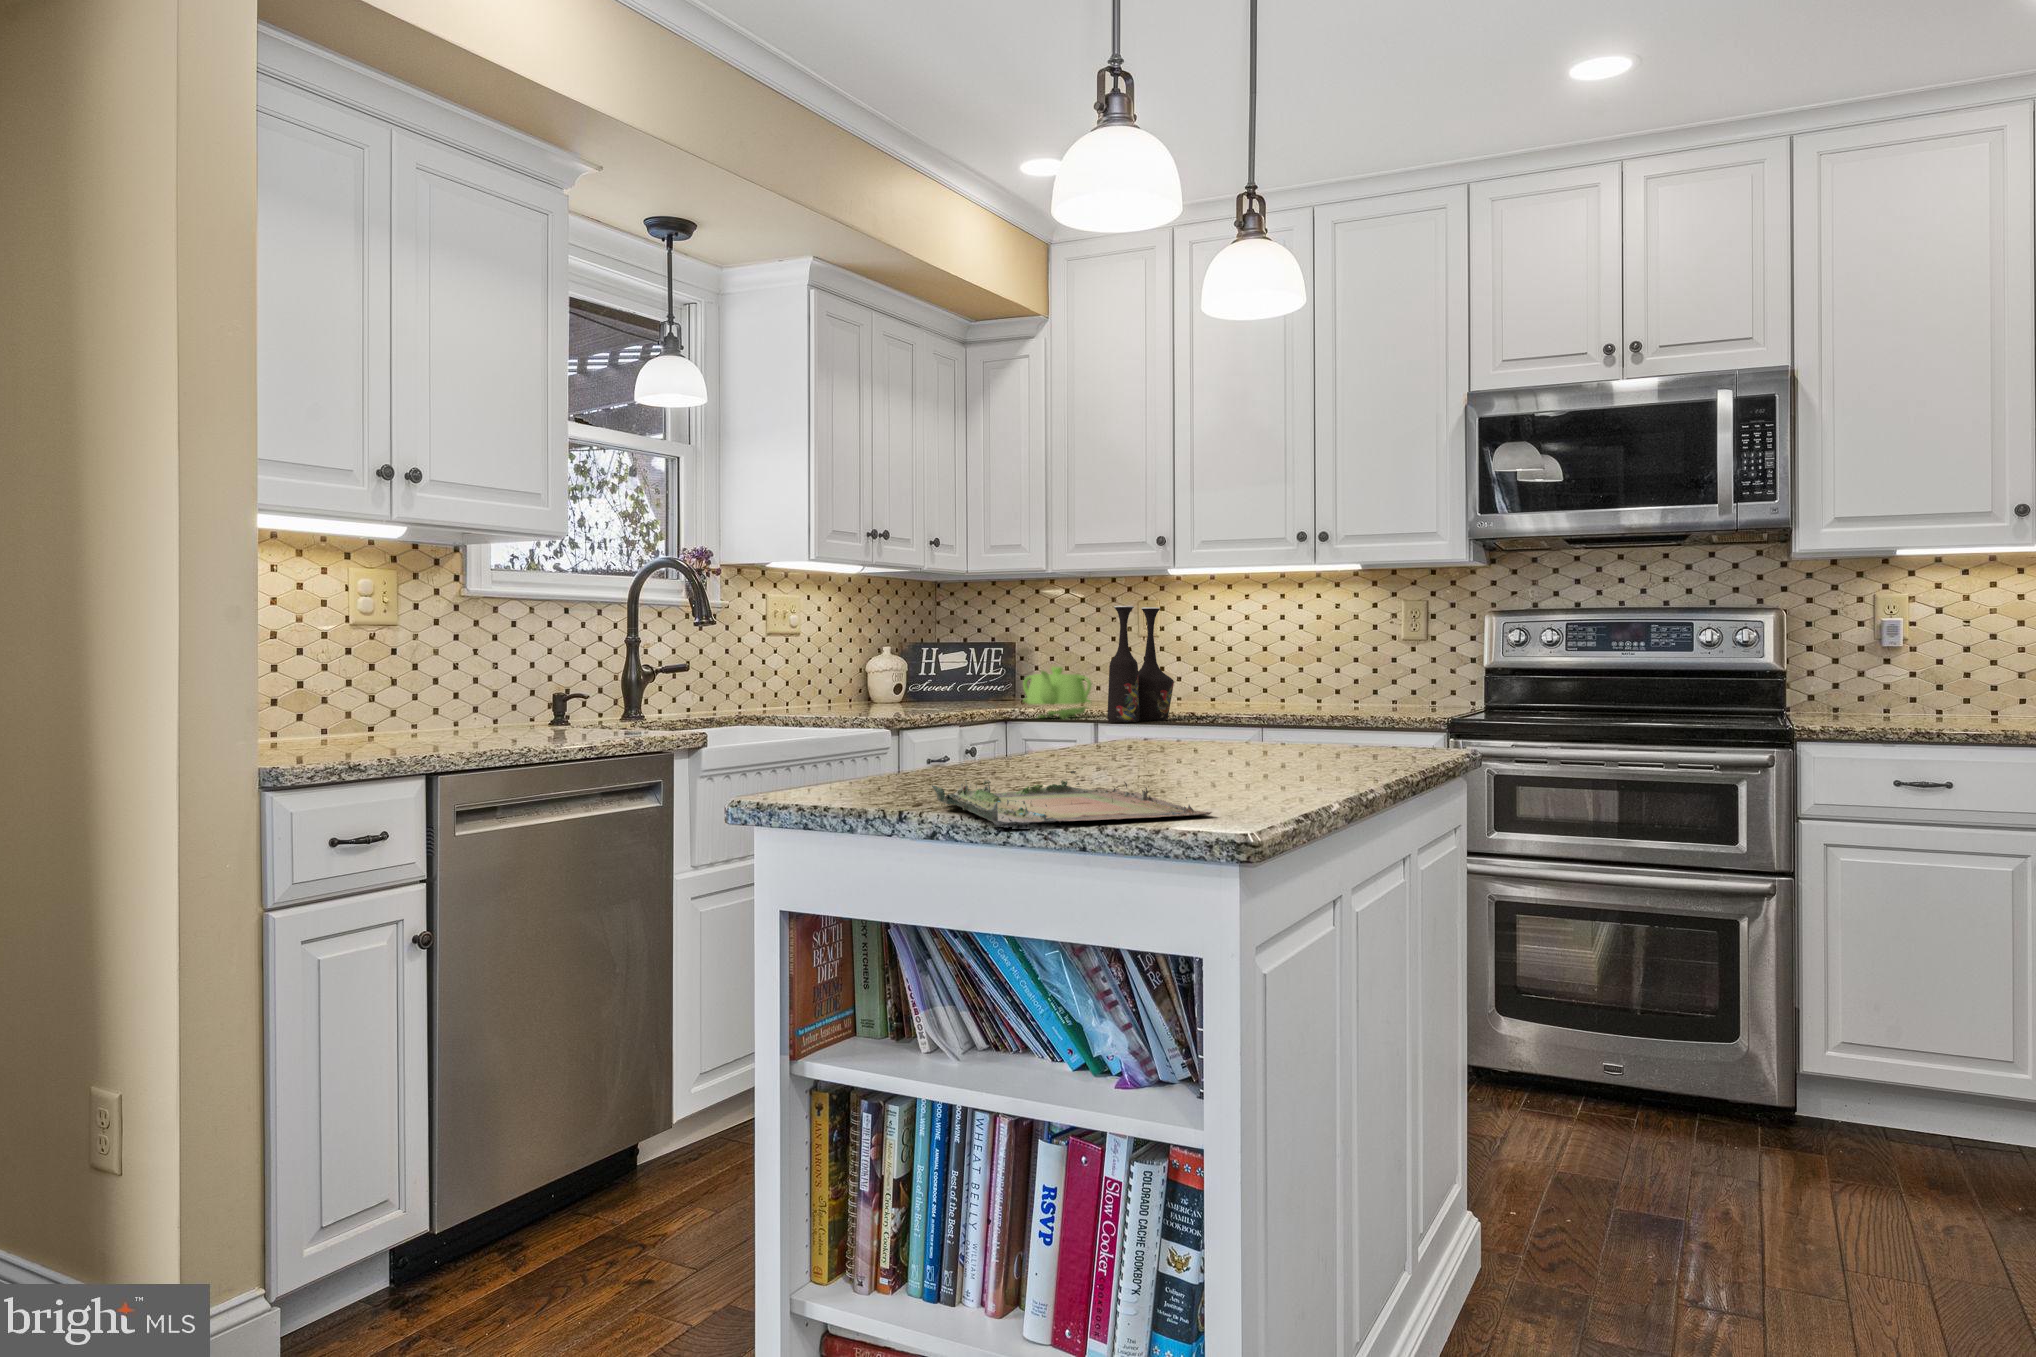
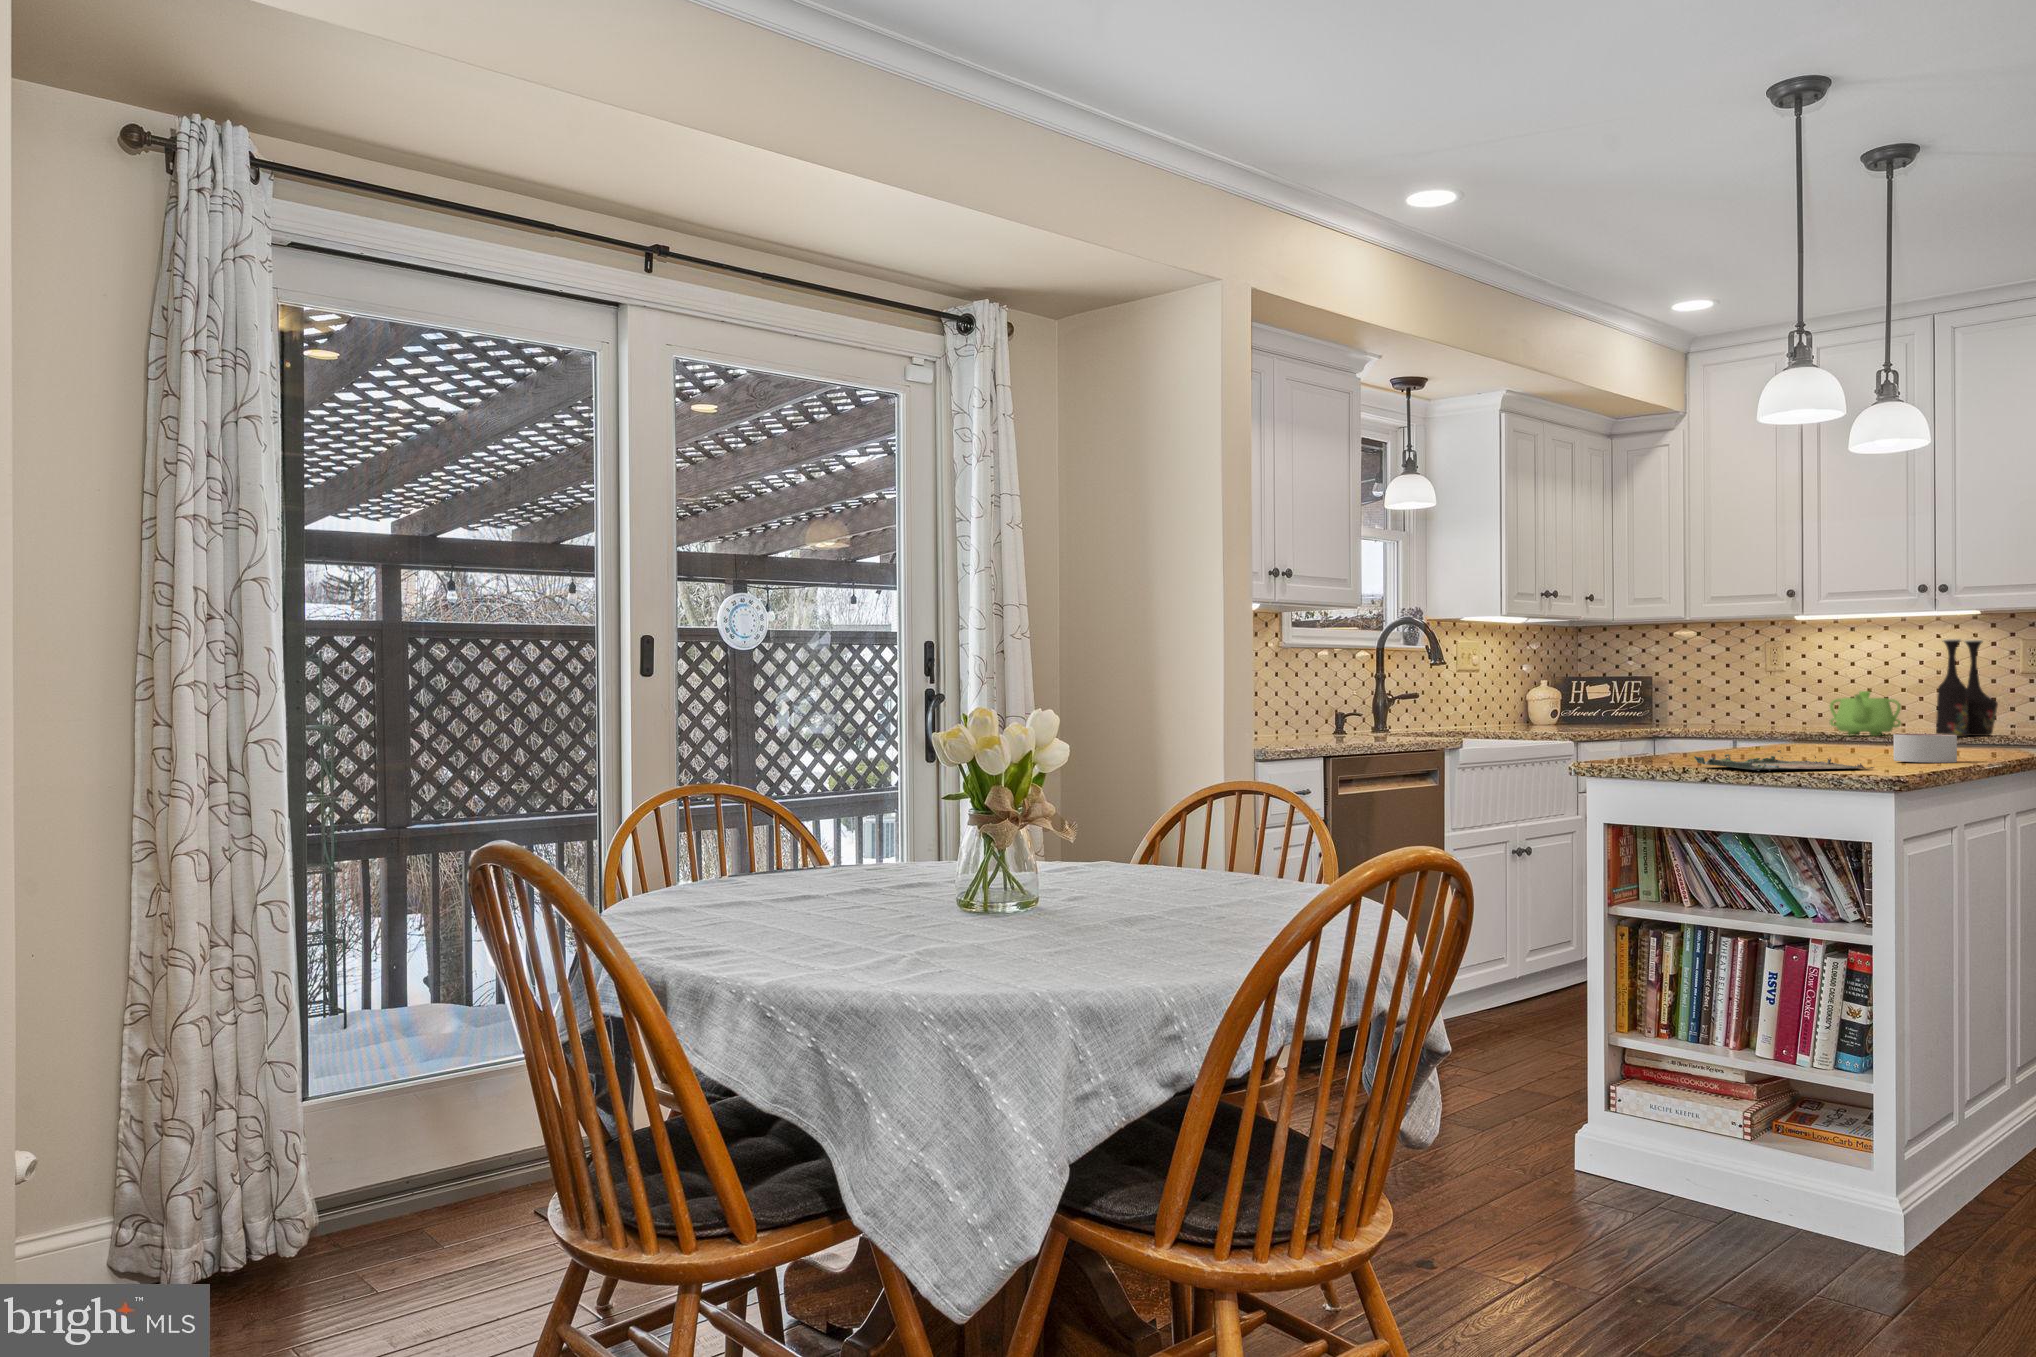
vase: present [1107,606,1174,722] -> present [1936,639,1998,737]
teapot: present [1023,667,1092,719] -> present [1830,691,1901,736]
candle: none [1251,735,1343,787] -> present [1894,733,1957,763]

